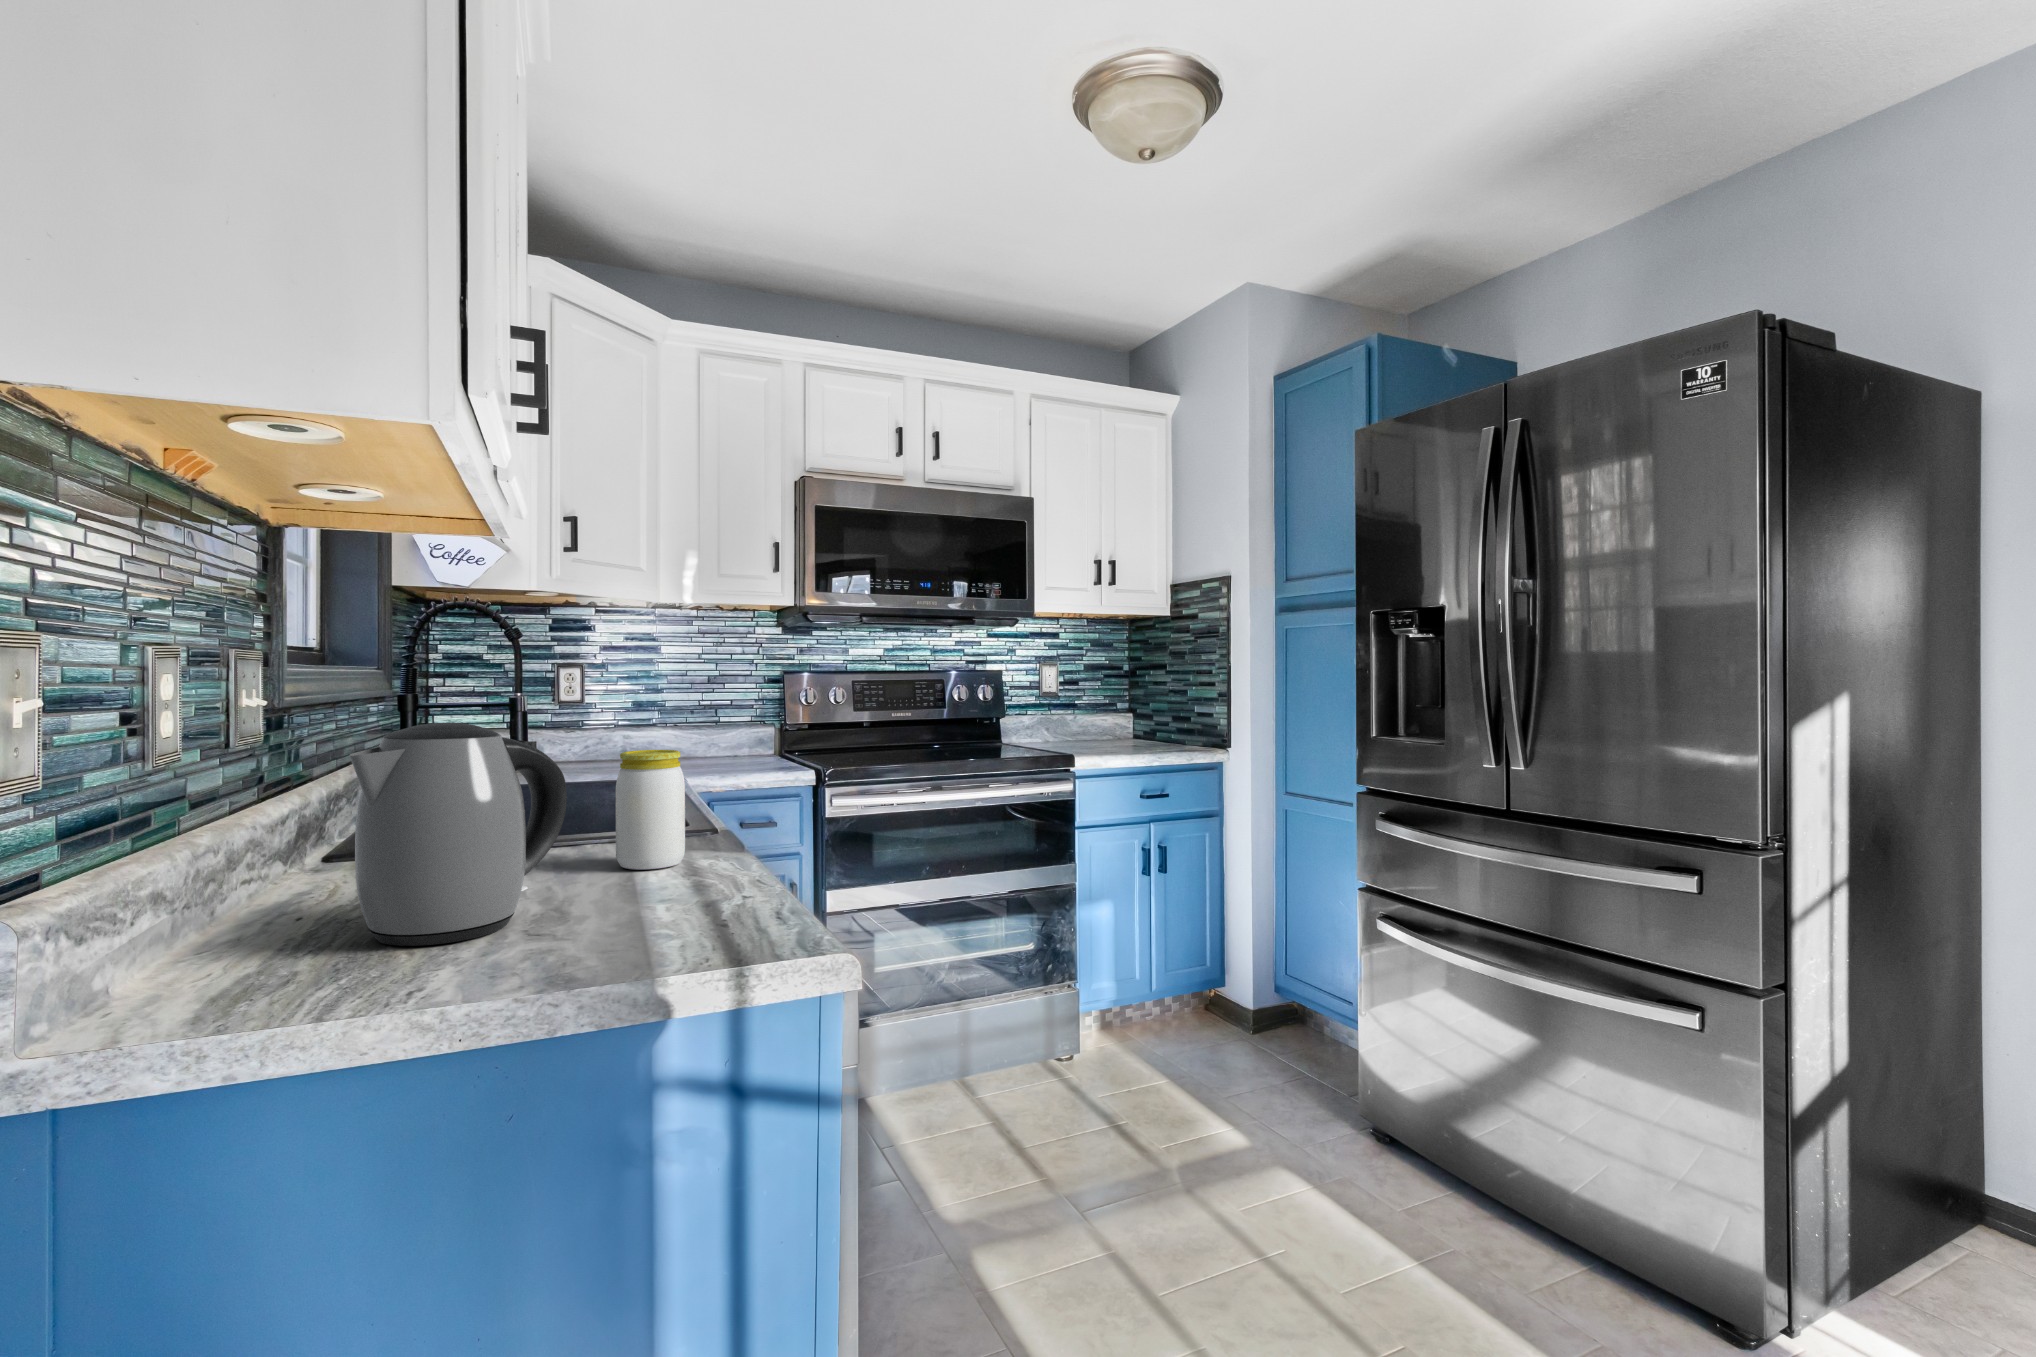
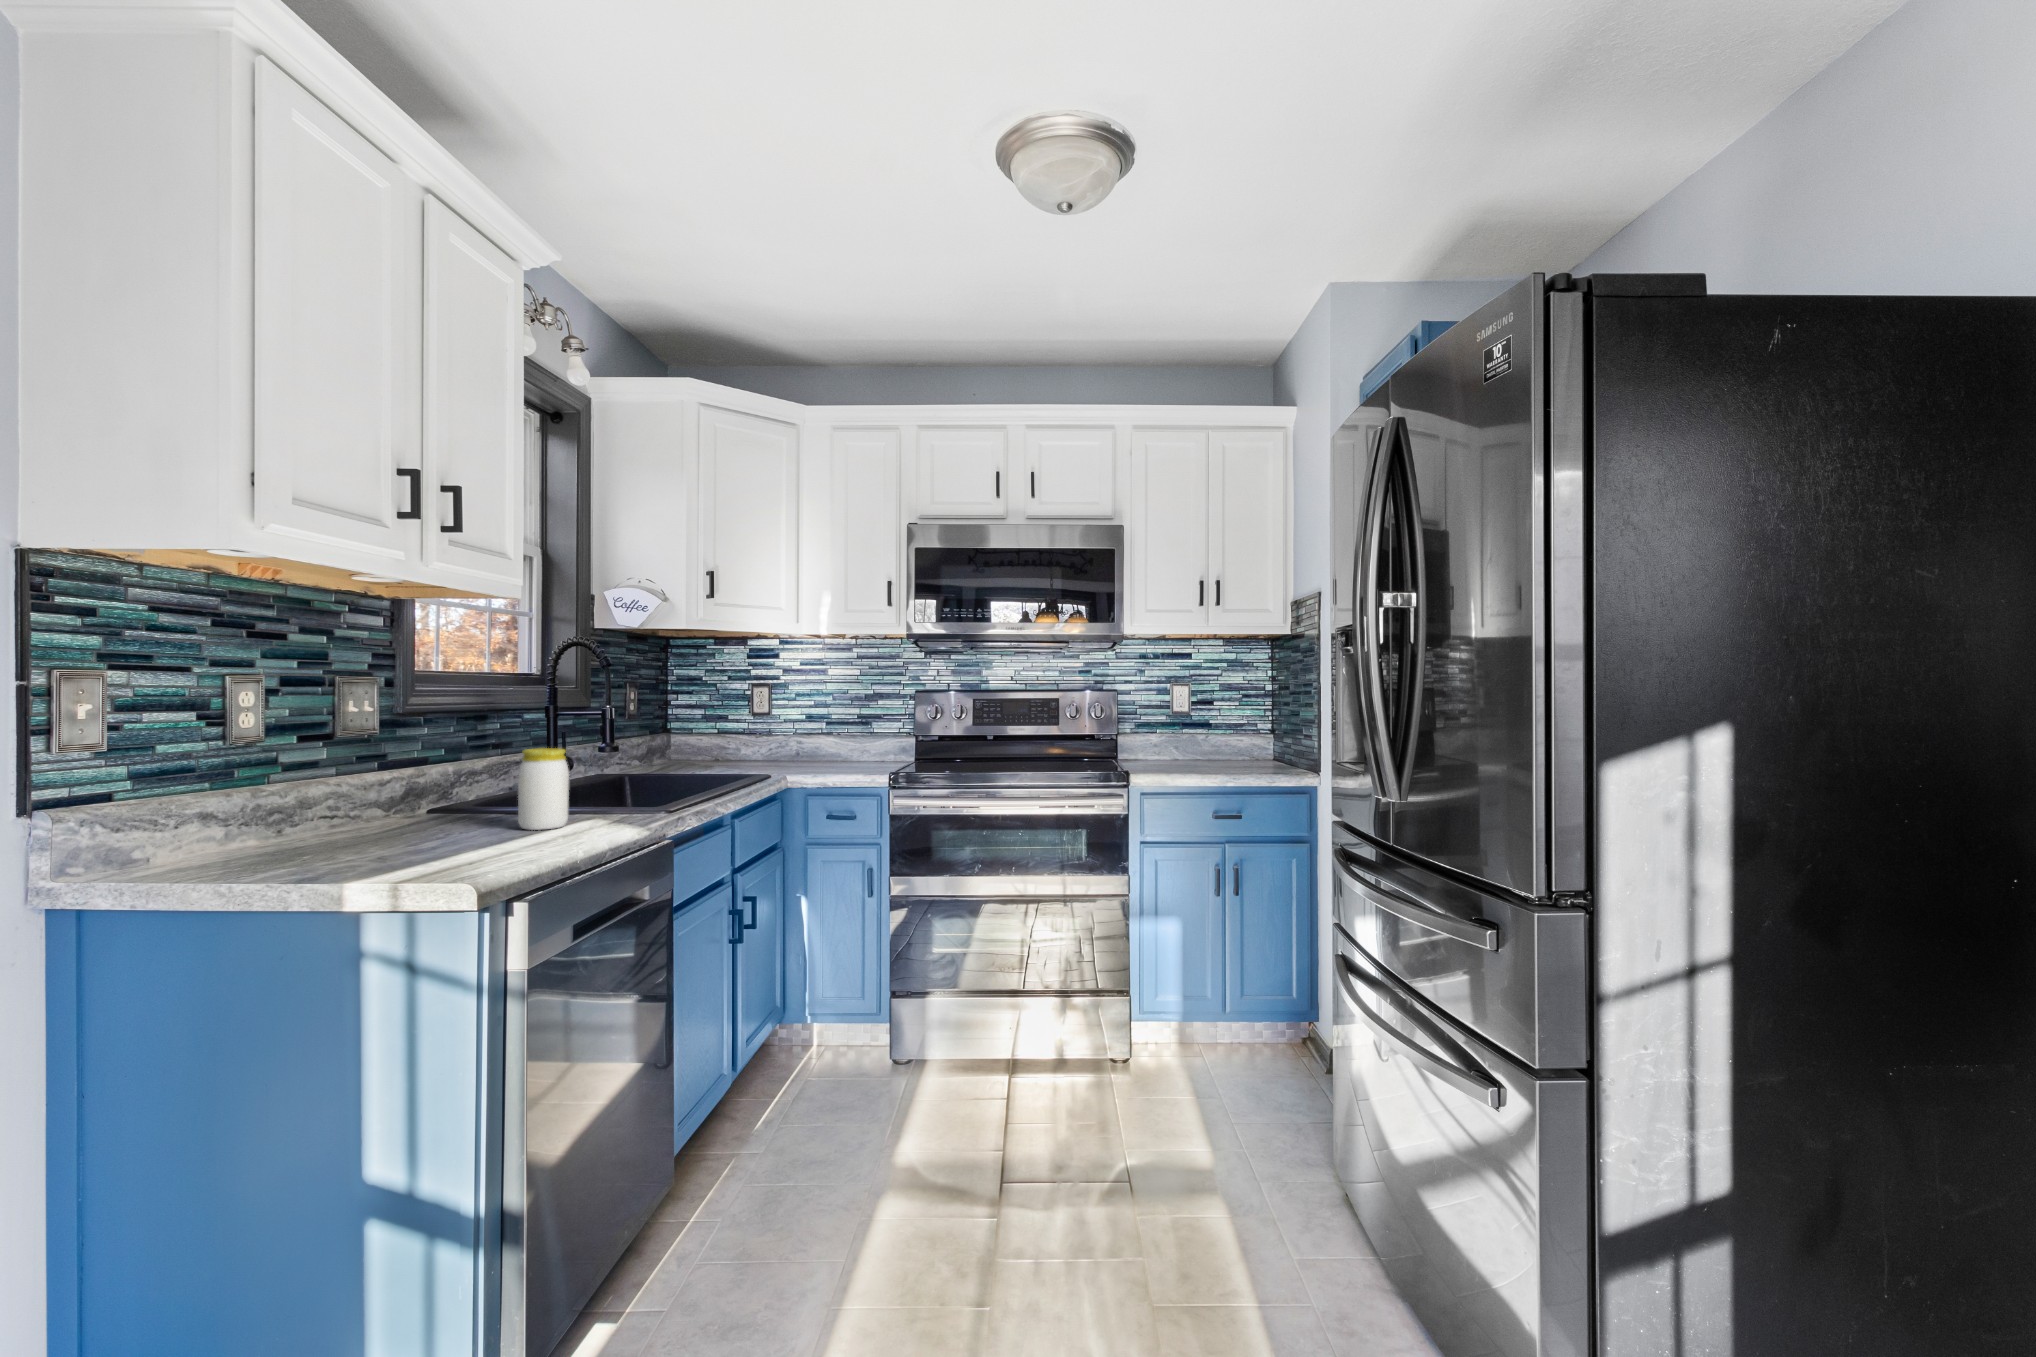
kettle: present [350,723,567,946] -> none [273,726,433,857]

